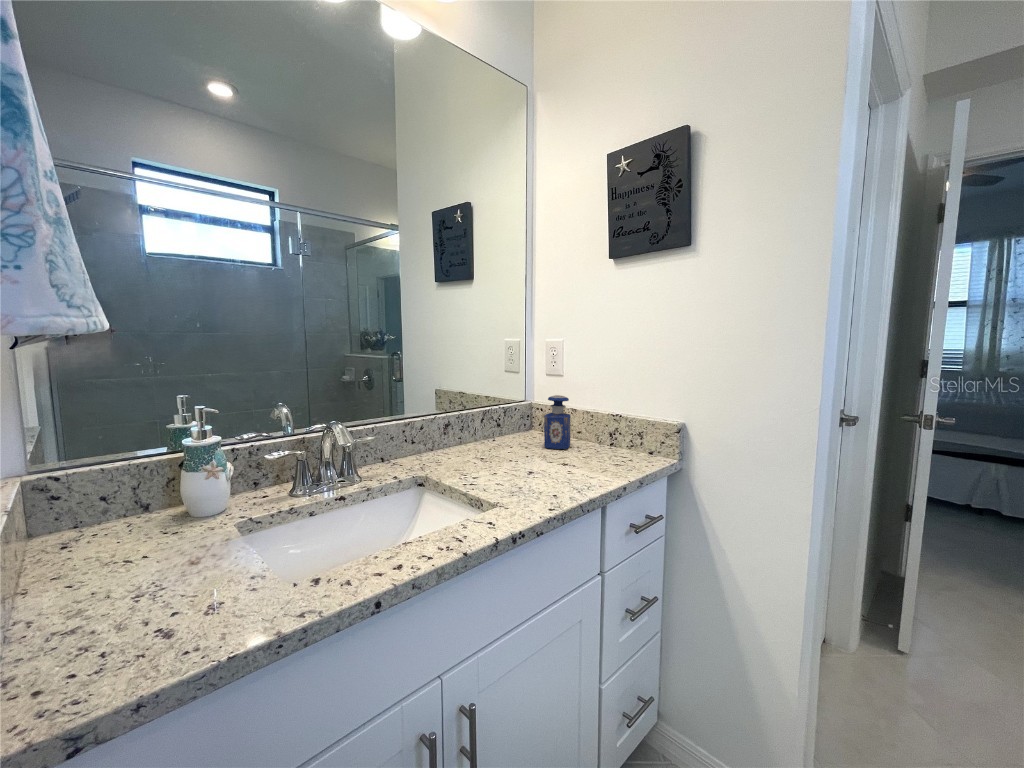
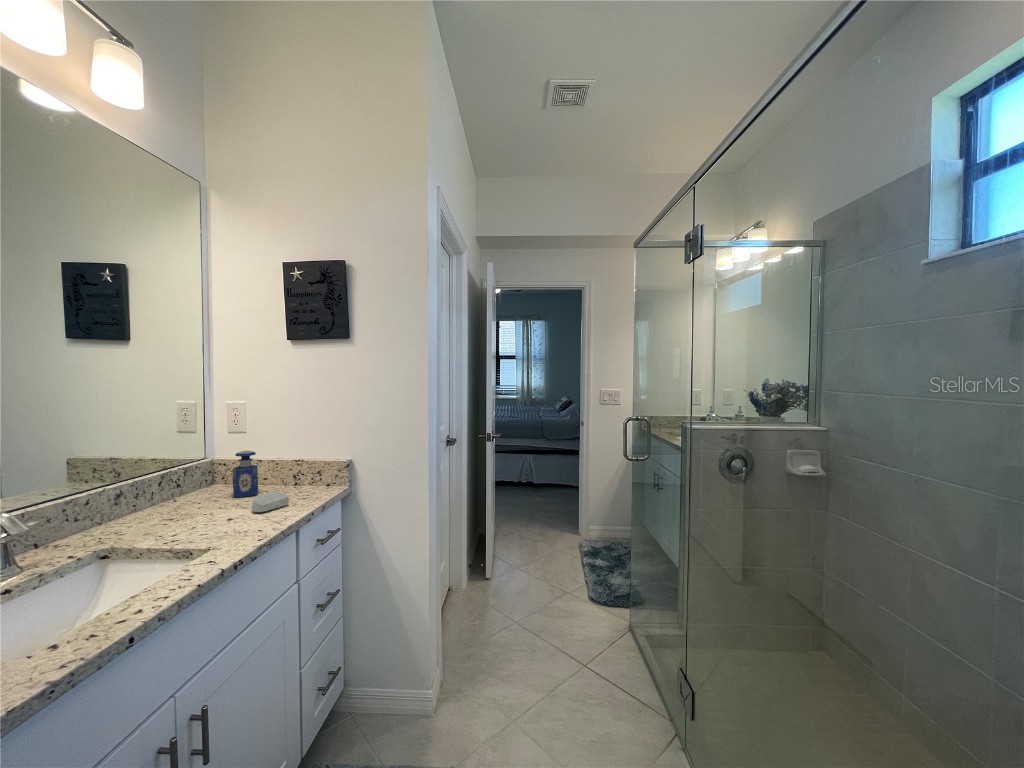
soap bar: none [555,448,599,471] -> present [252,491,289,512]

